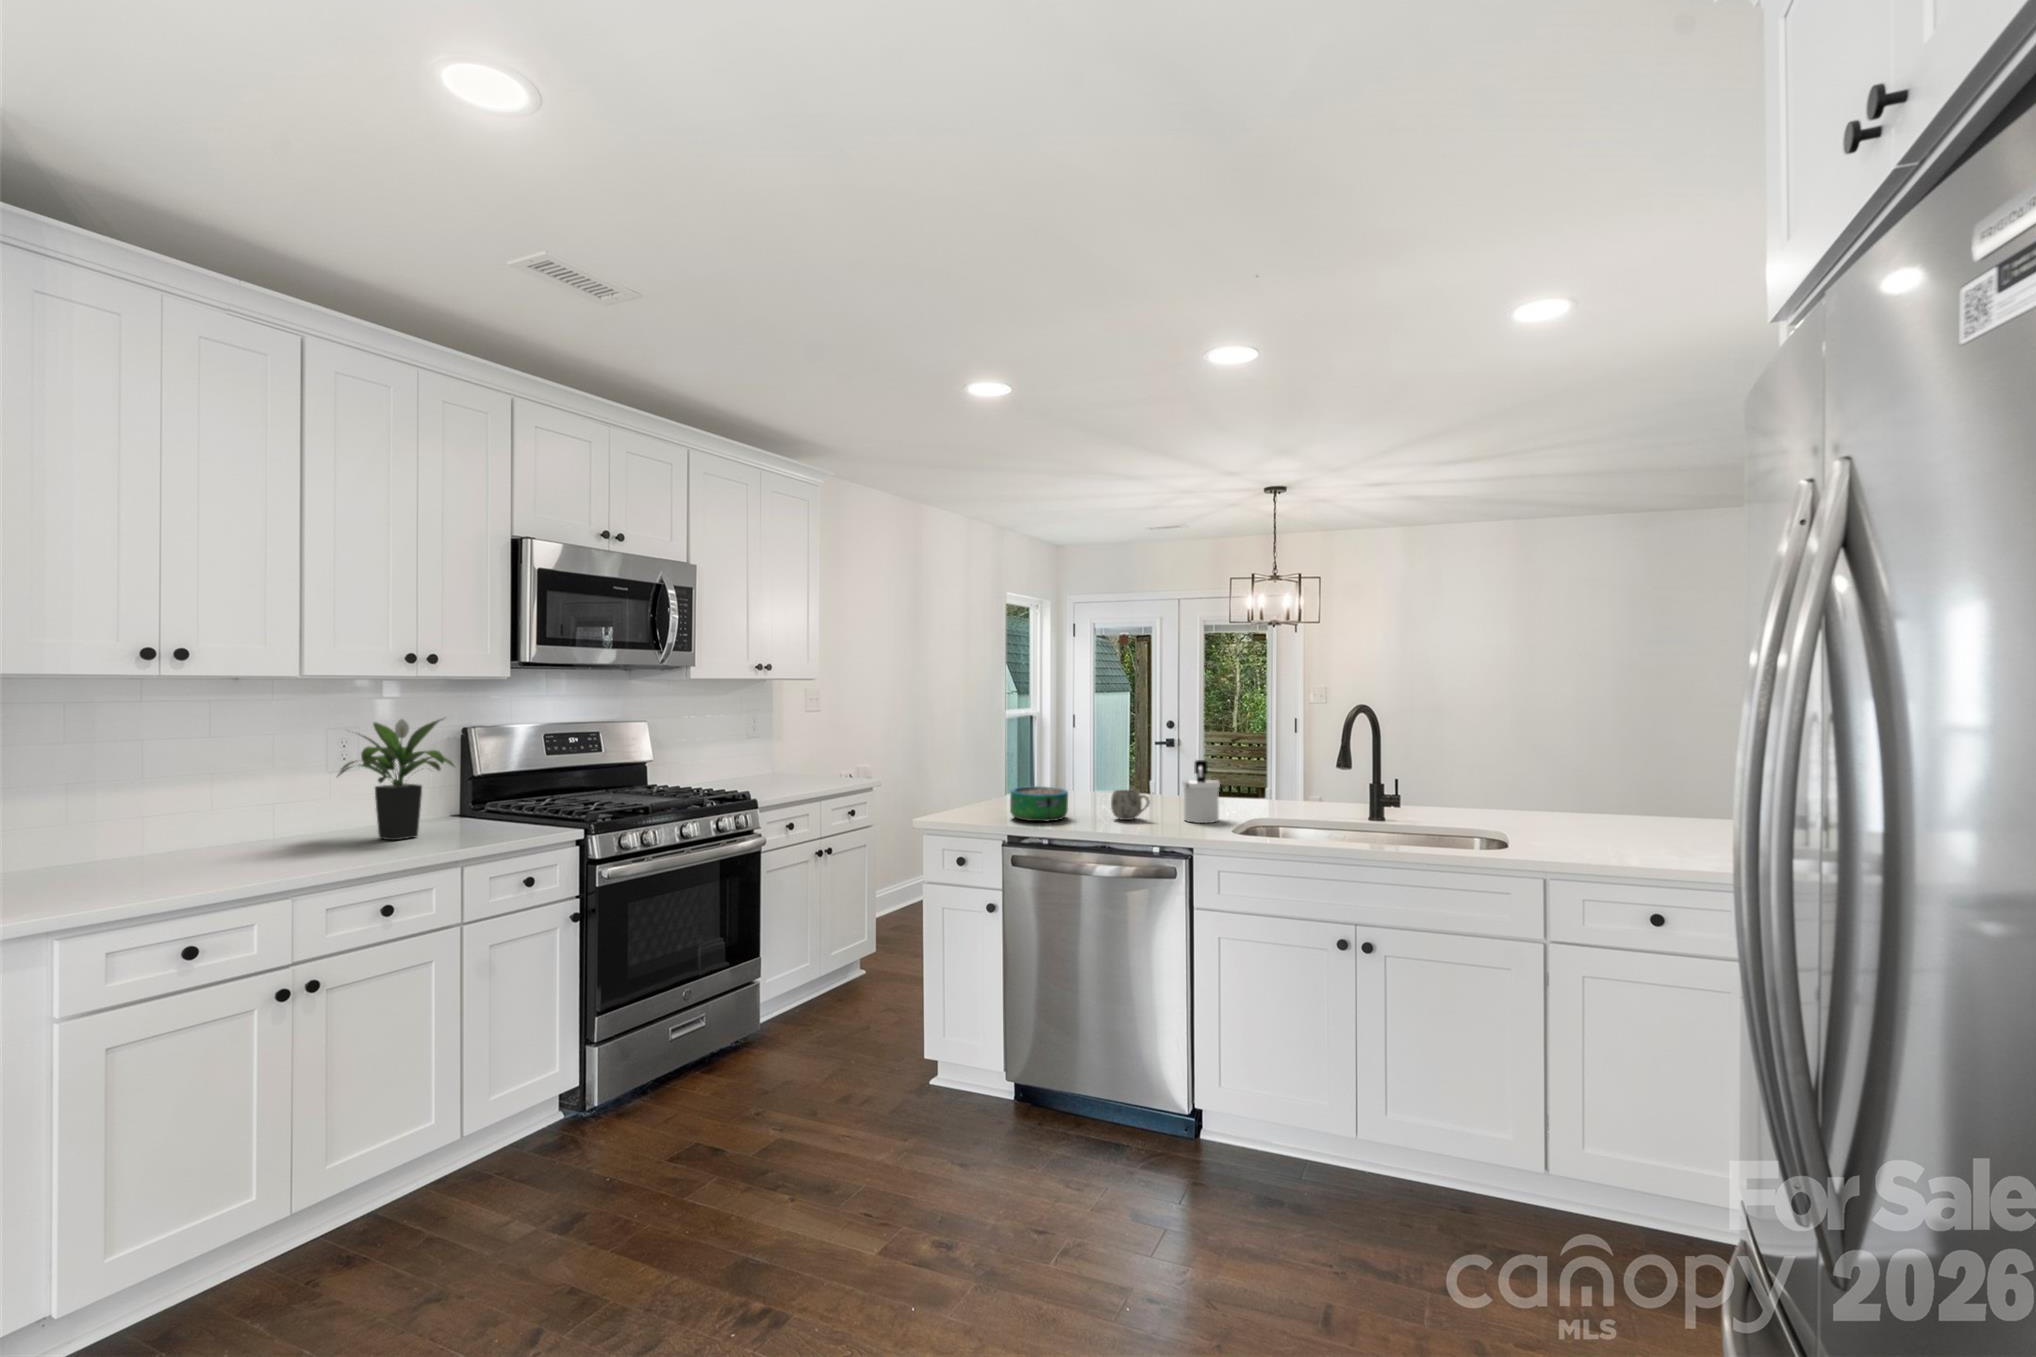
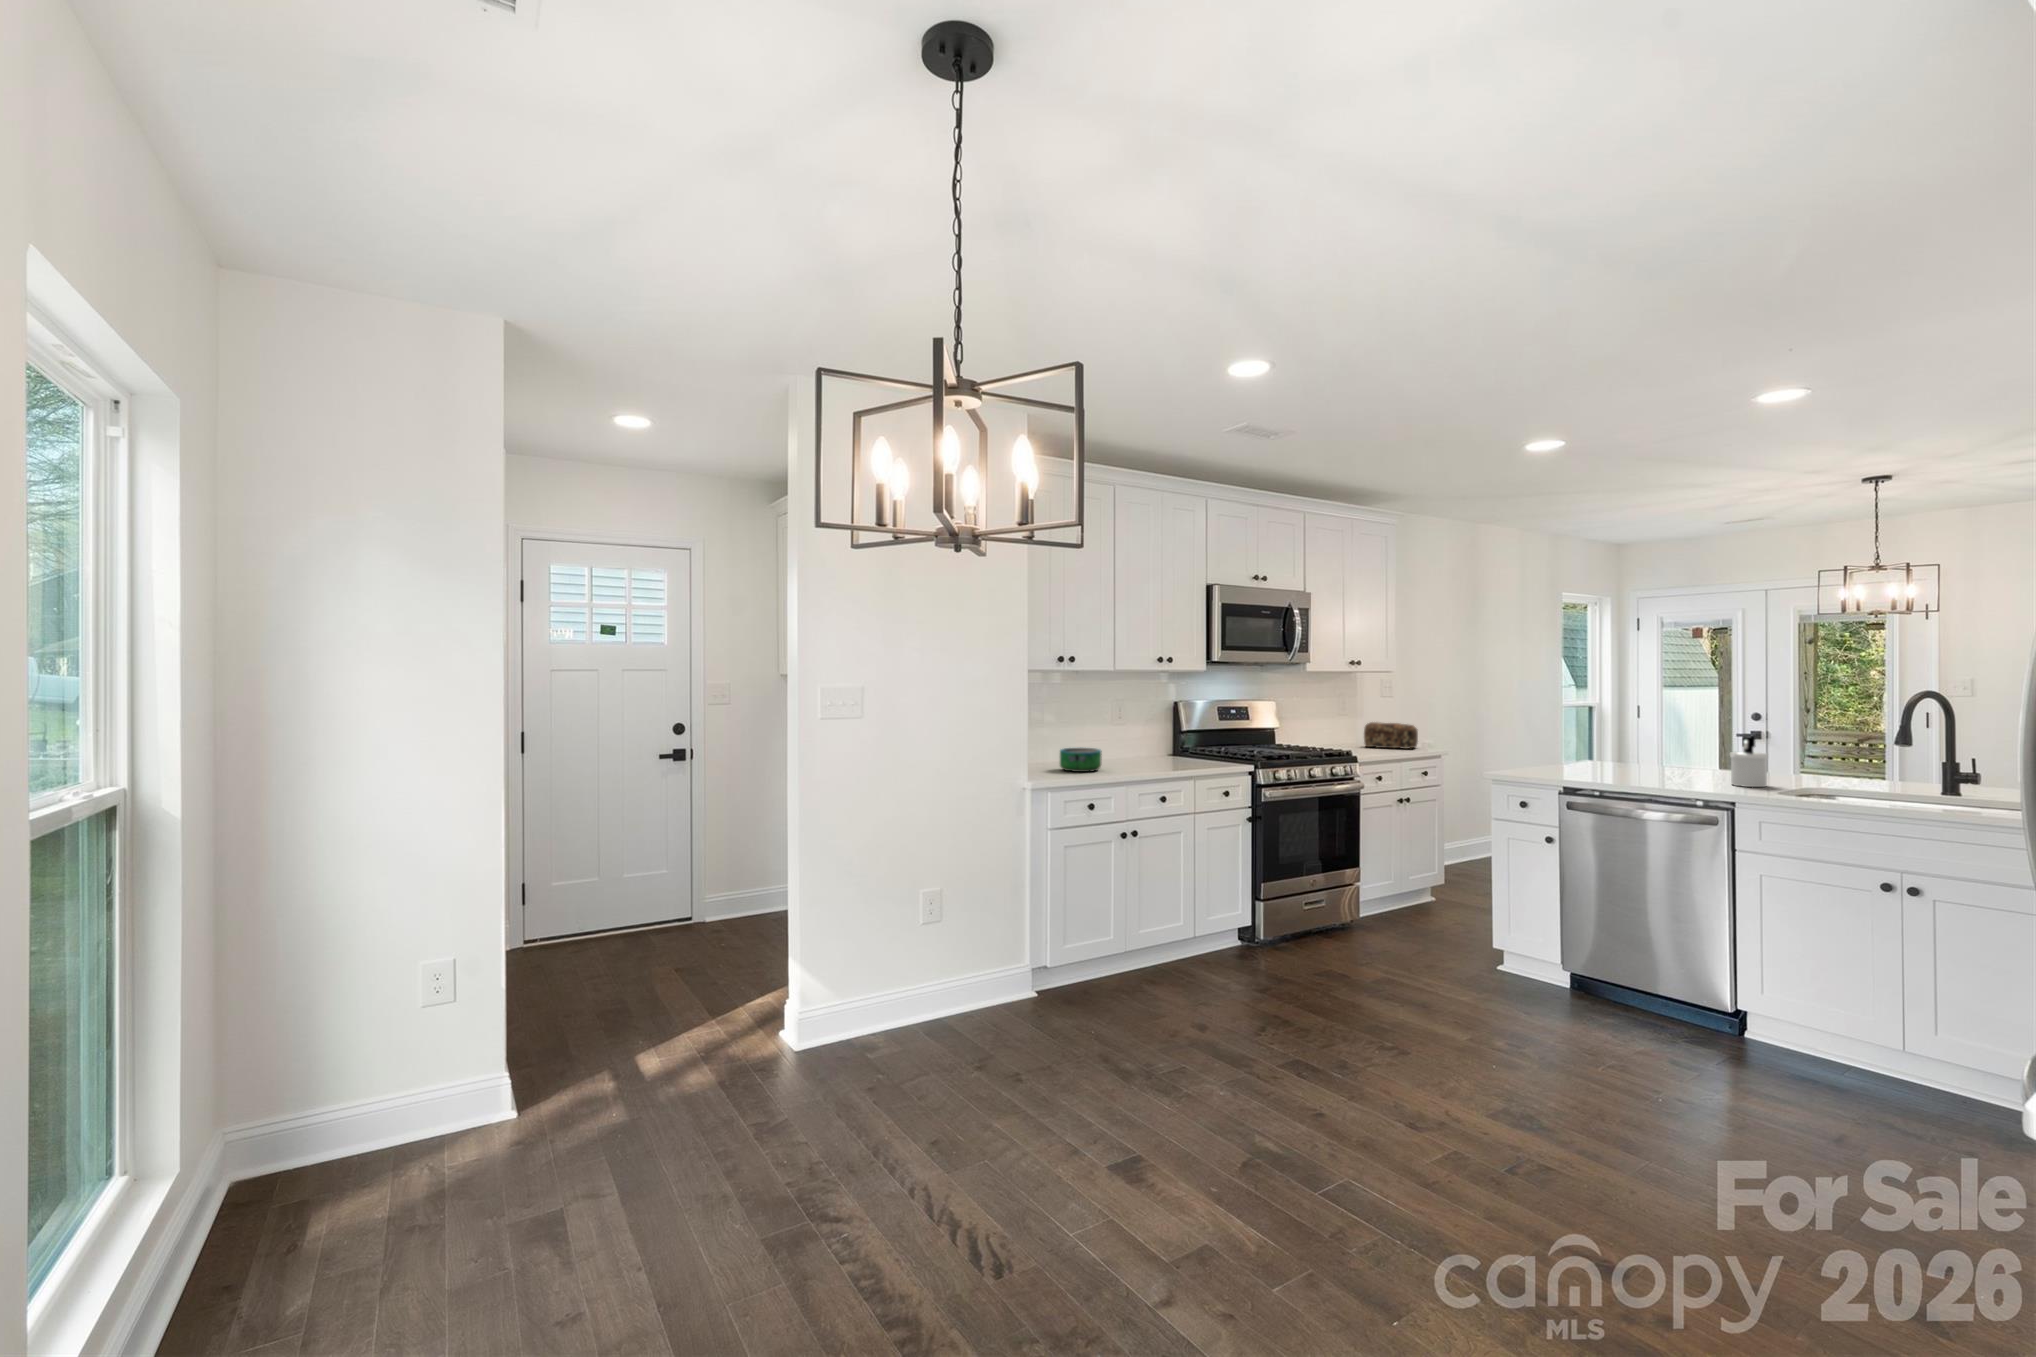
potted plant: present [338,719,454,840] -> none [1123,694,1185,764]
bread loaf: none [772,748,841,783] -> present [1364,722,1418,749]
decorative bowl: present [1010,786,1068,821] -> present [1060,748,1102,772]
mug: present [1111,790,1150,820] -> none [1659,758,1697,782]

